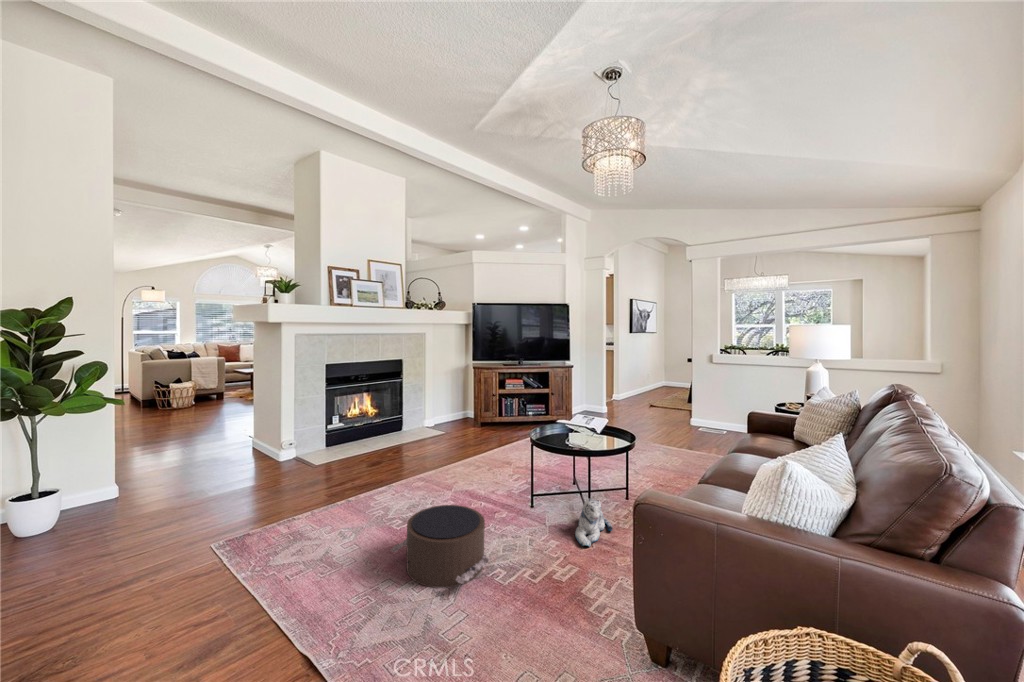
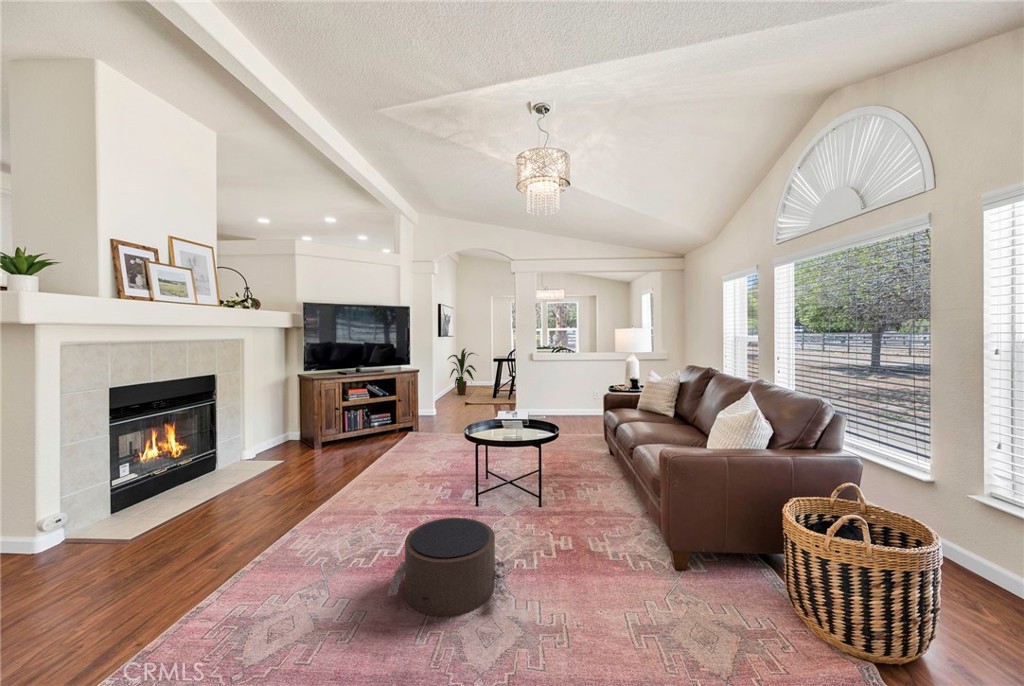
house plant: none [638,347,674,397] -> present [448,349,476,395]
plush toy: present [575,499,613,546] -> none [526,480,559,525]

